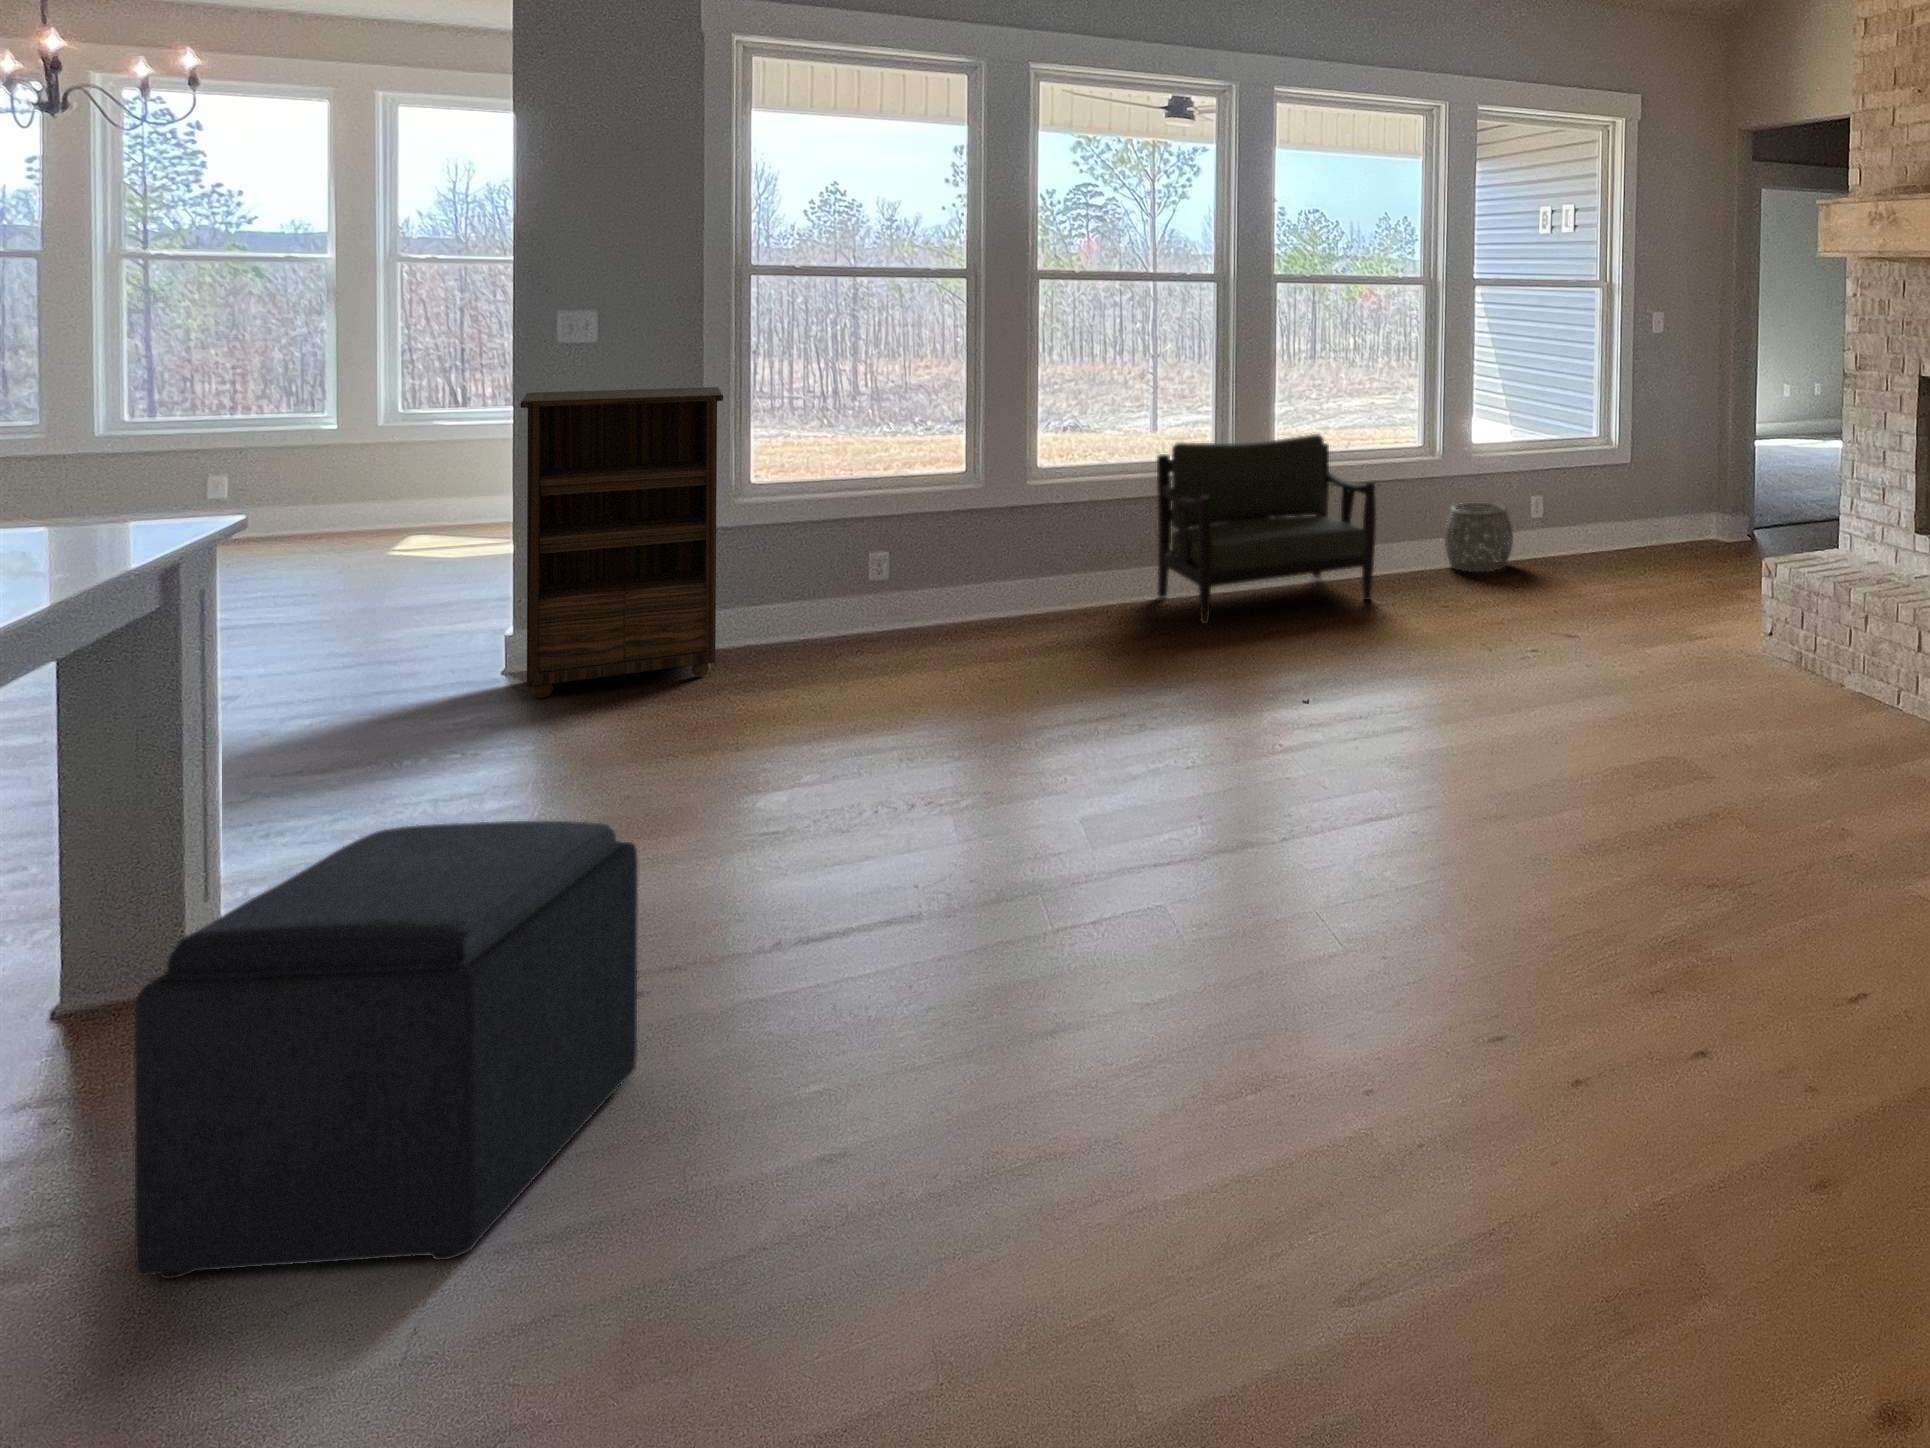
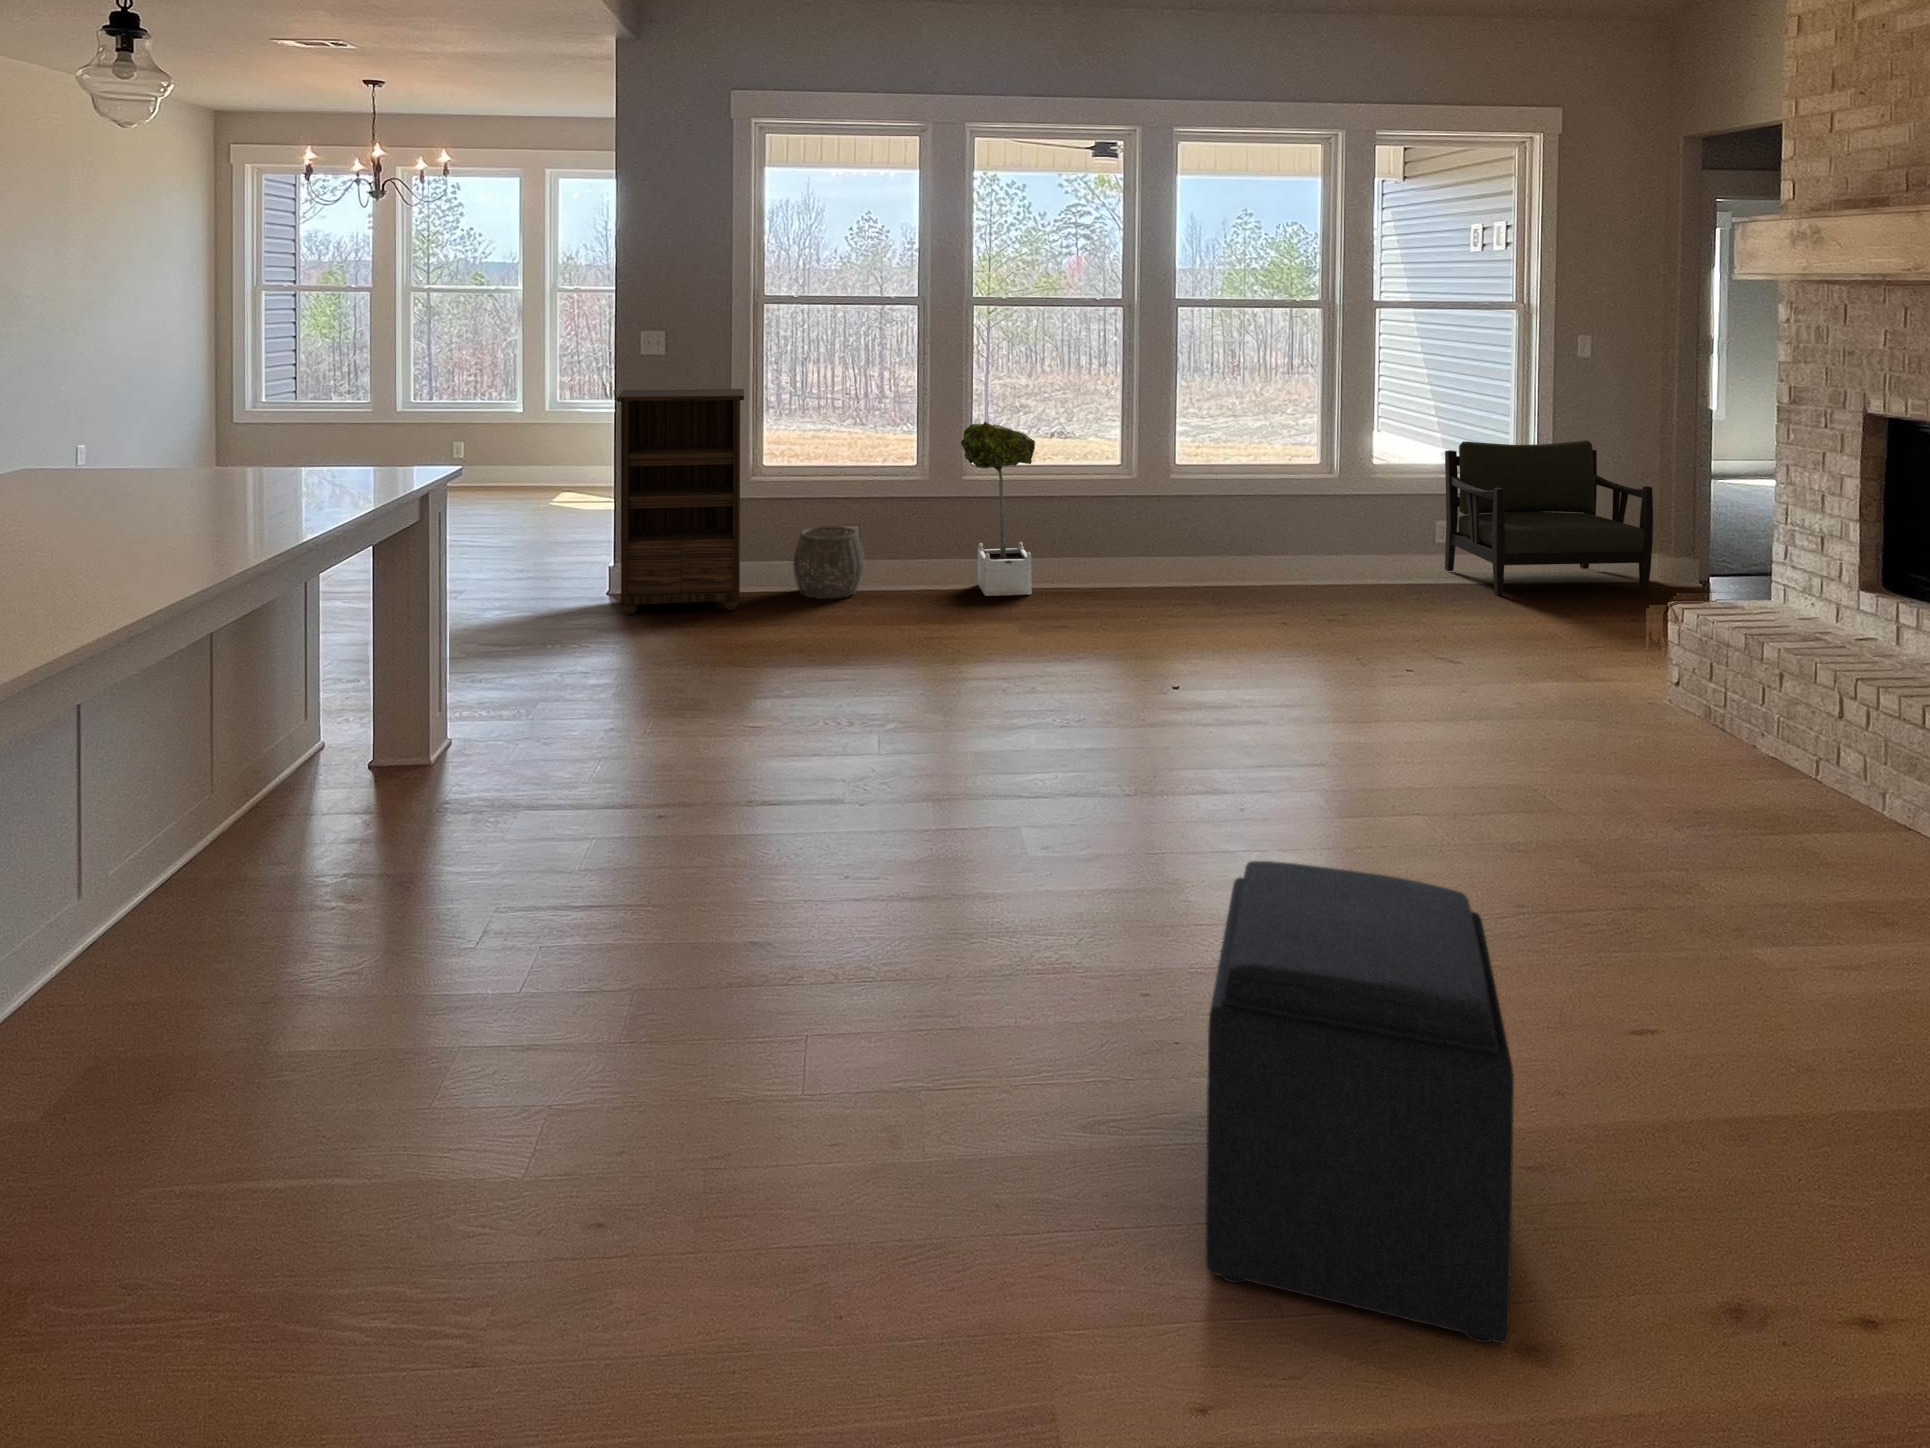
potted tree: none [1020,418,1113,624] -> present [961,421,1035,596]
armchair: present [1157,434,1376,624] -> present [1445,441,1653,596]
woven basket: present [1444,503,1513,572] -> present [794,526,864,599]
ottoman: present [135,821,638,1279] -> present [1206,861,1514,1343]

